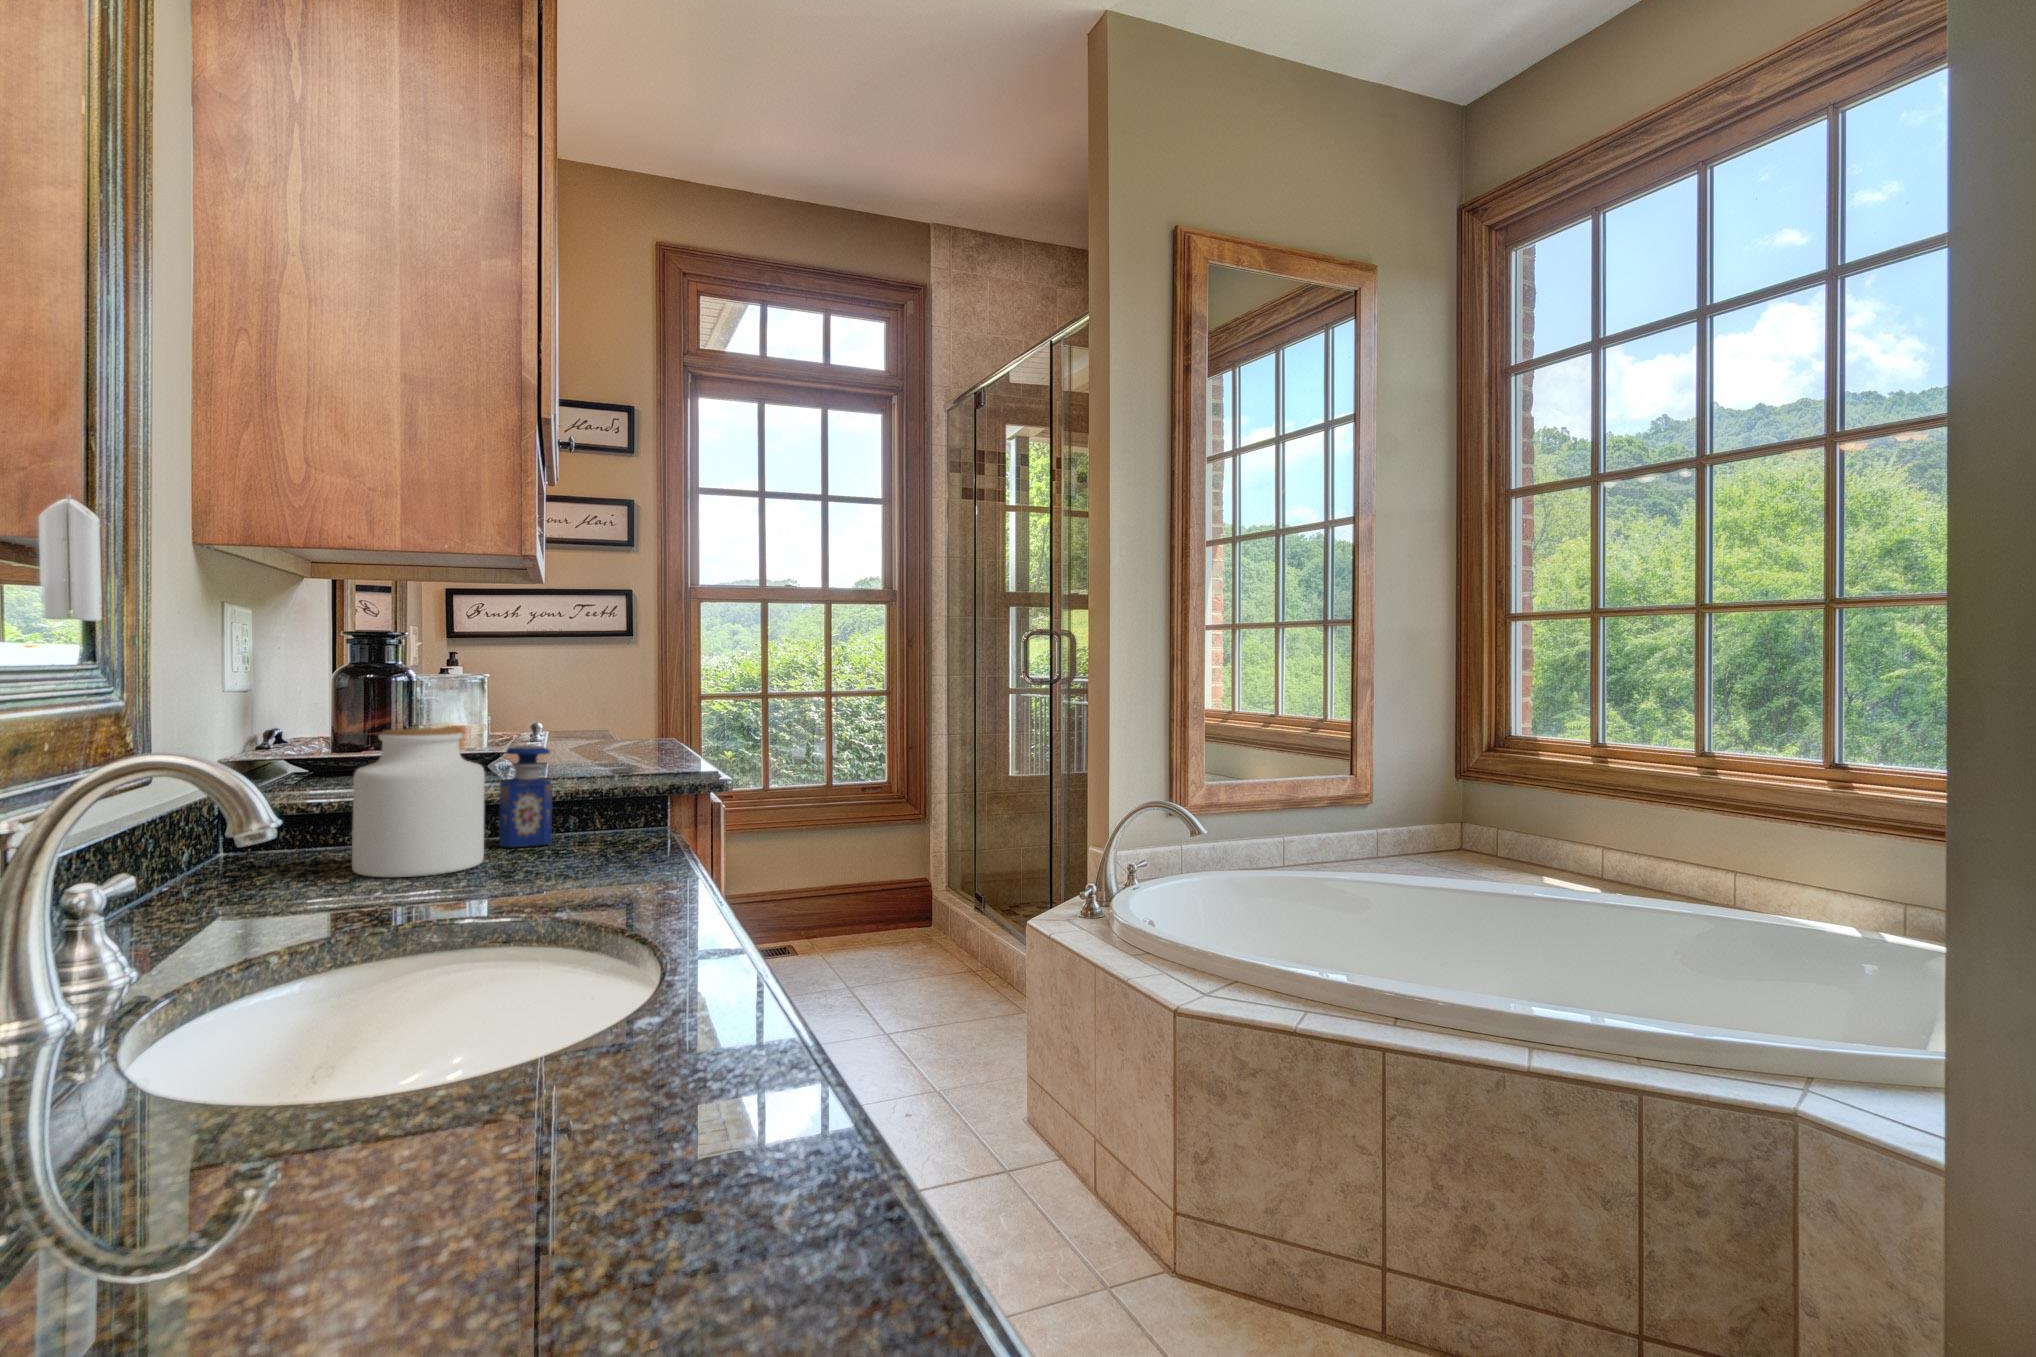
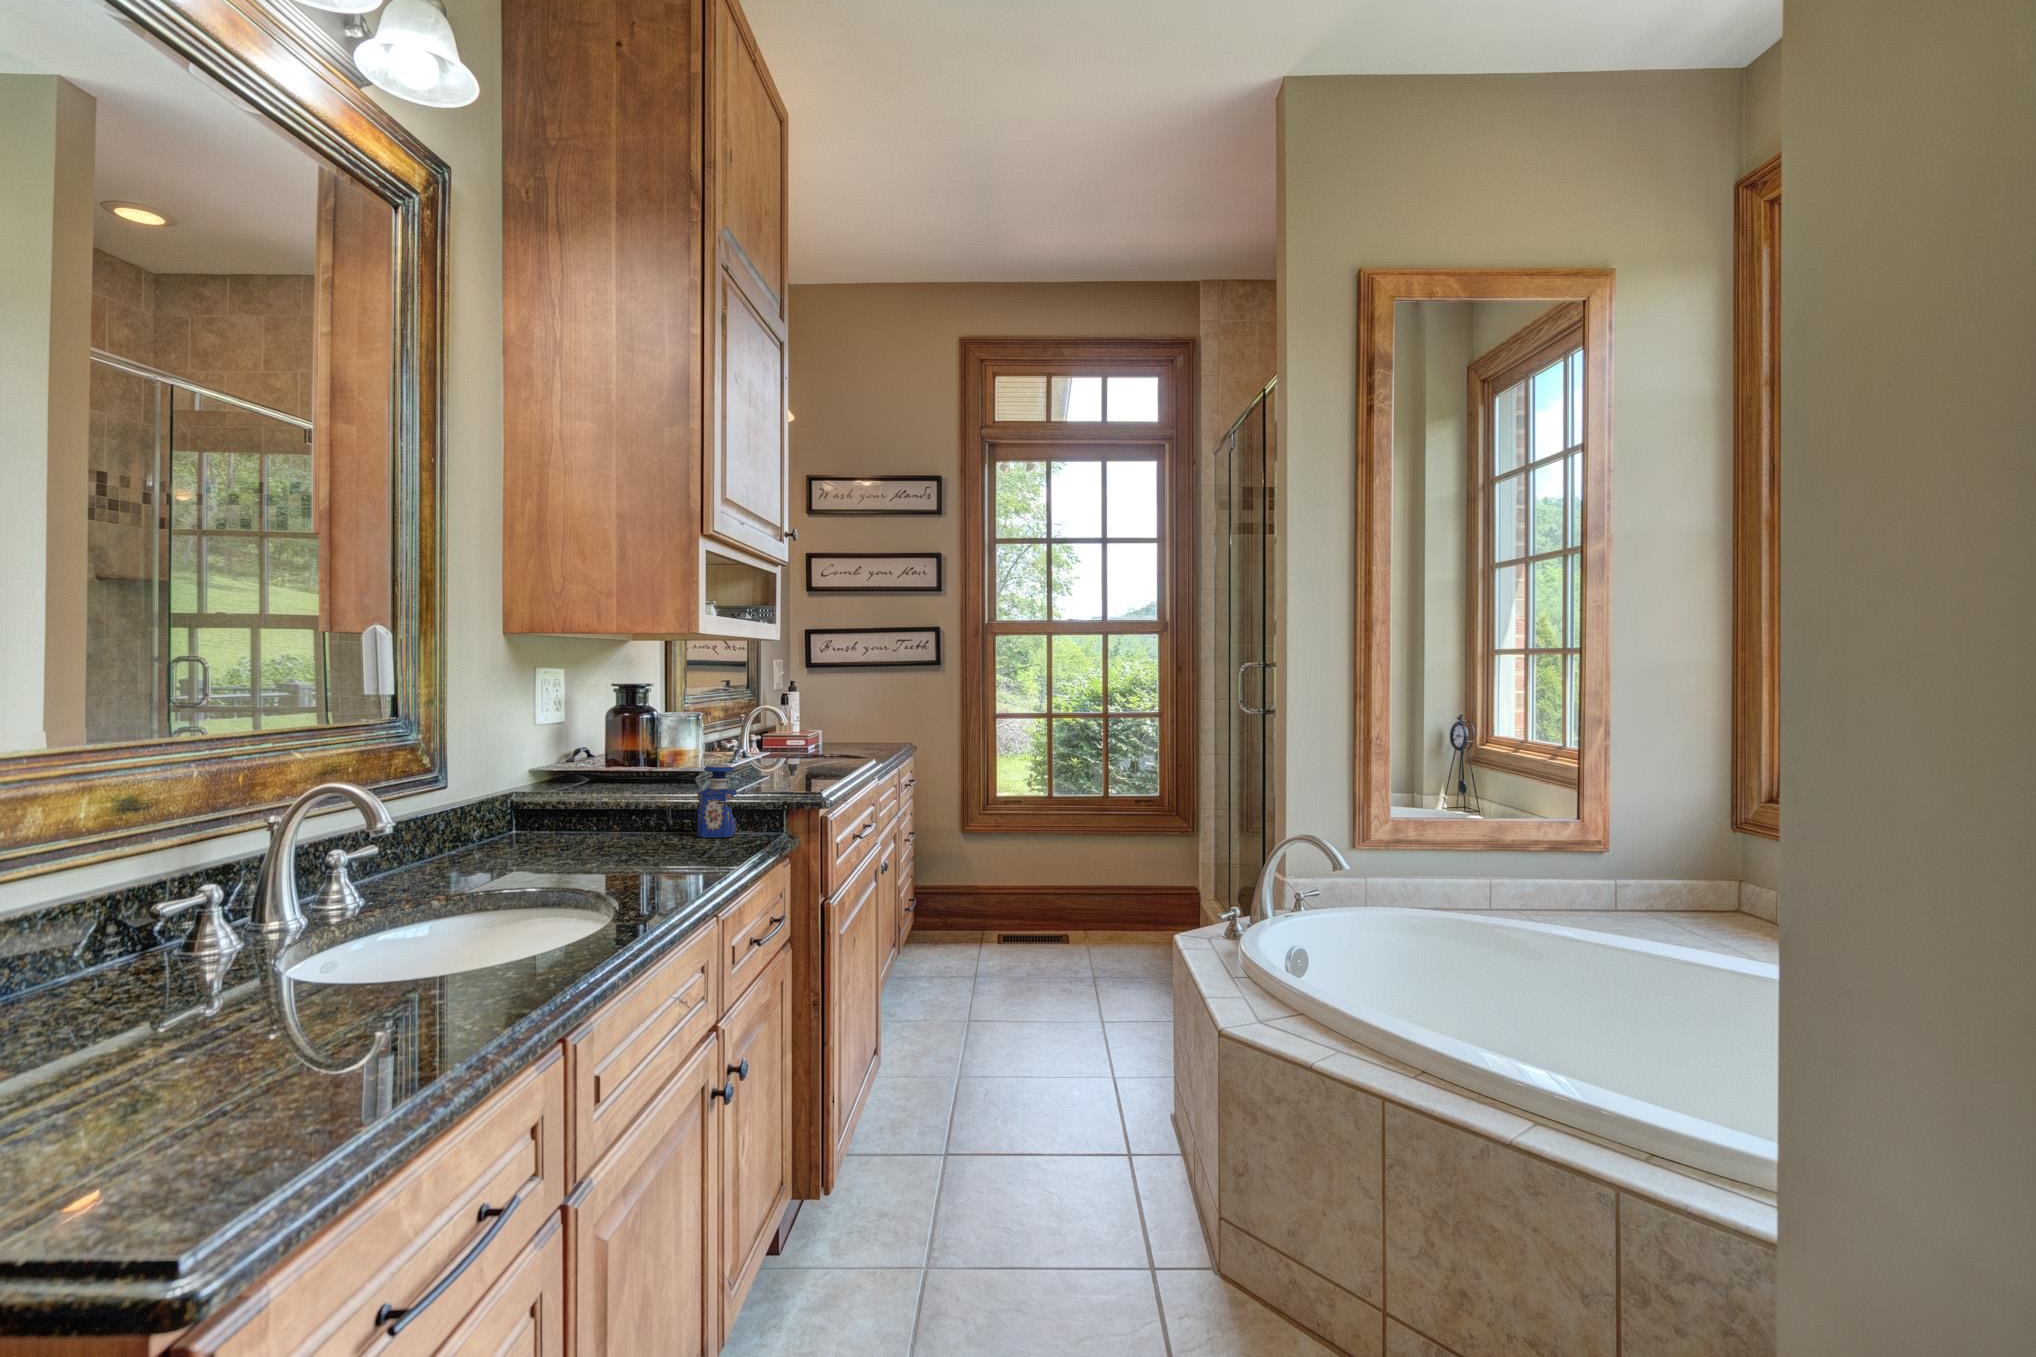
jar: present [352,728,485,877] -> none [585,753,669,854]

